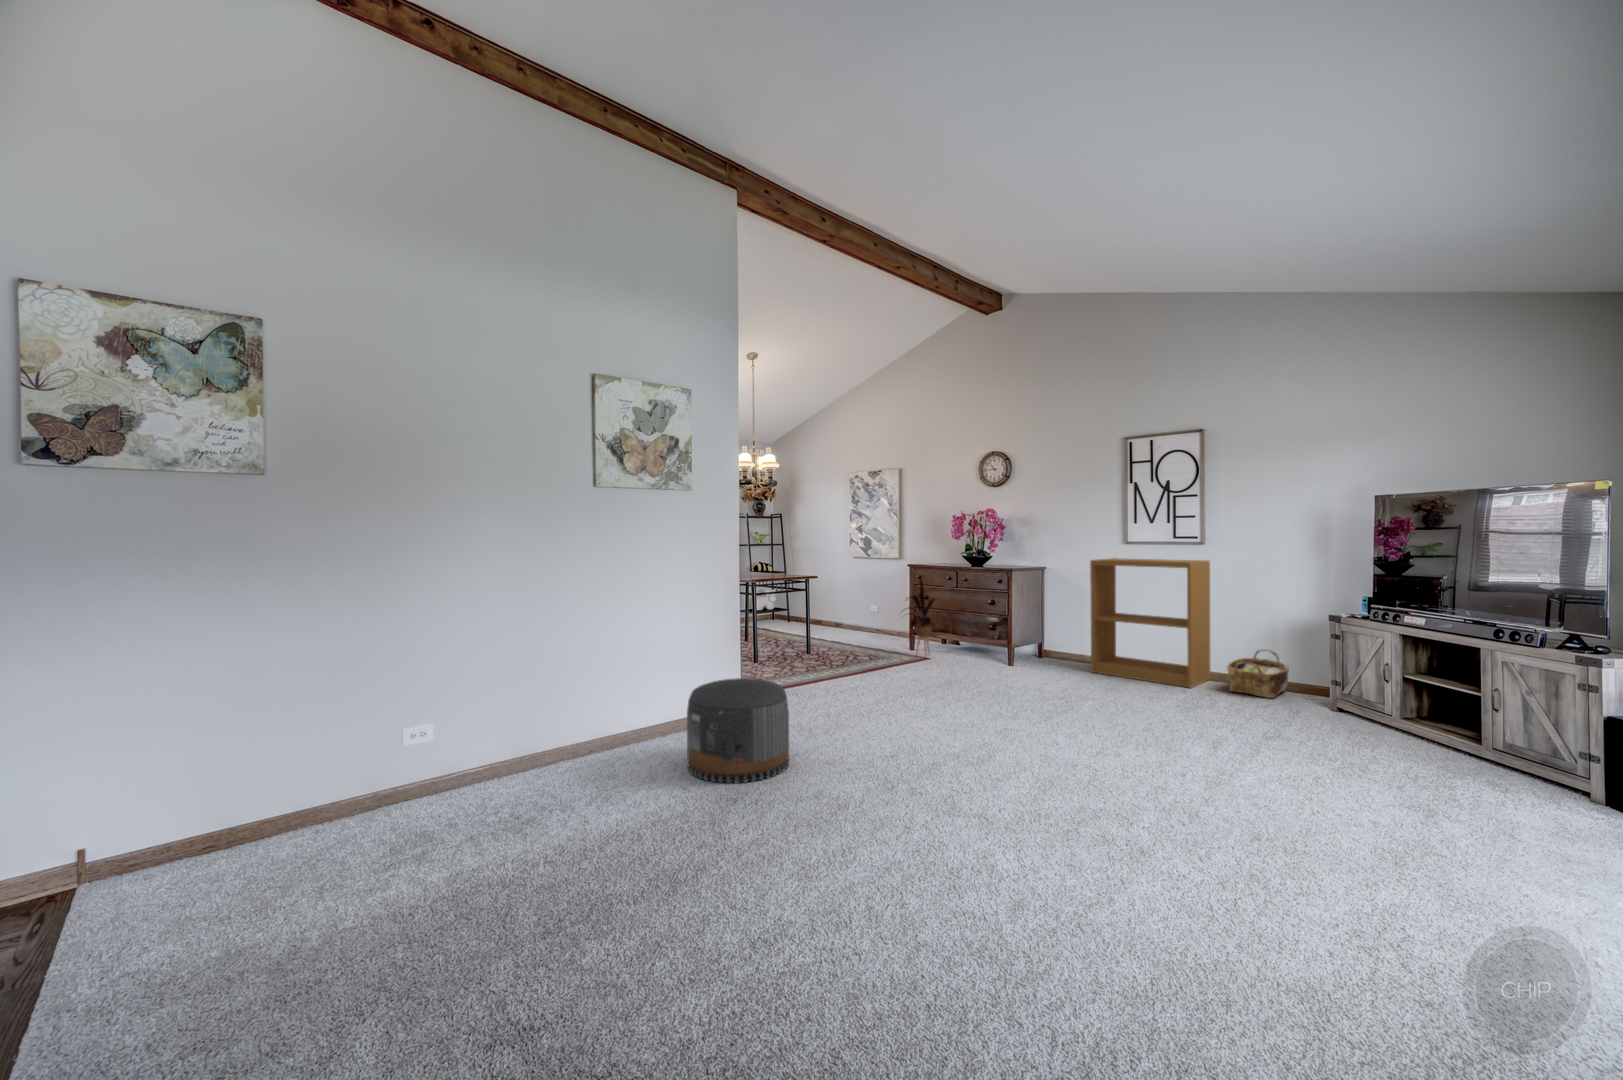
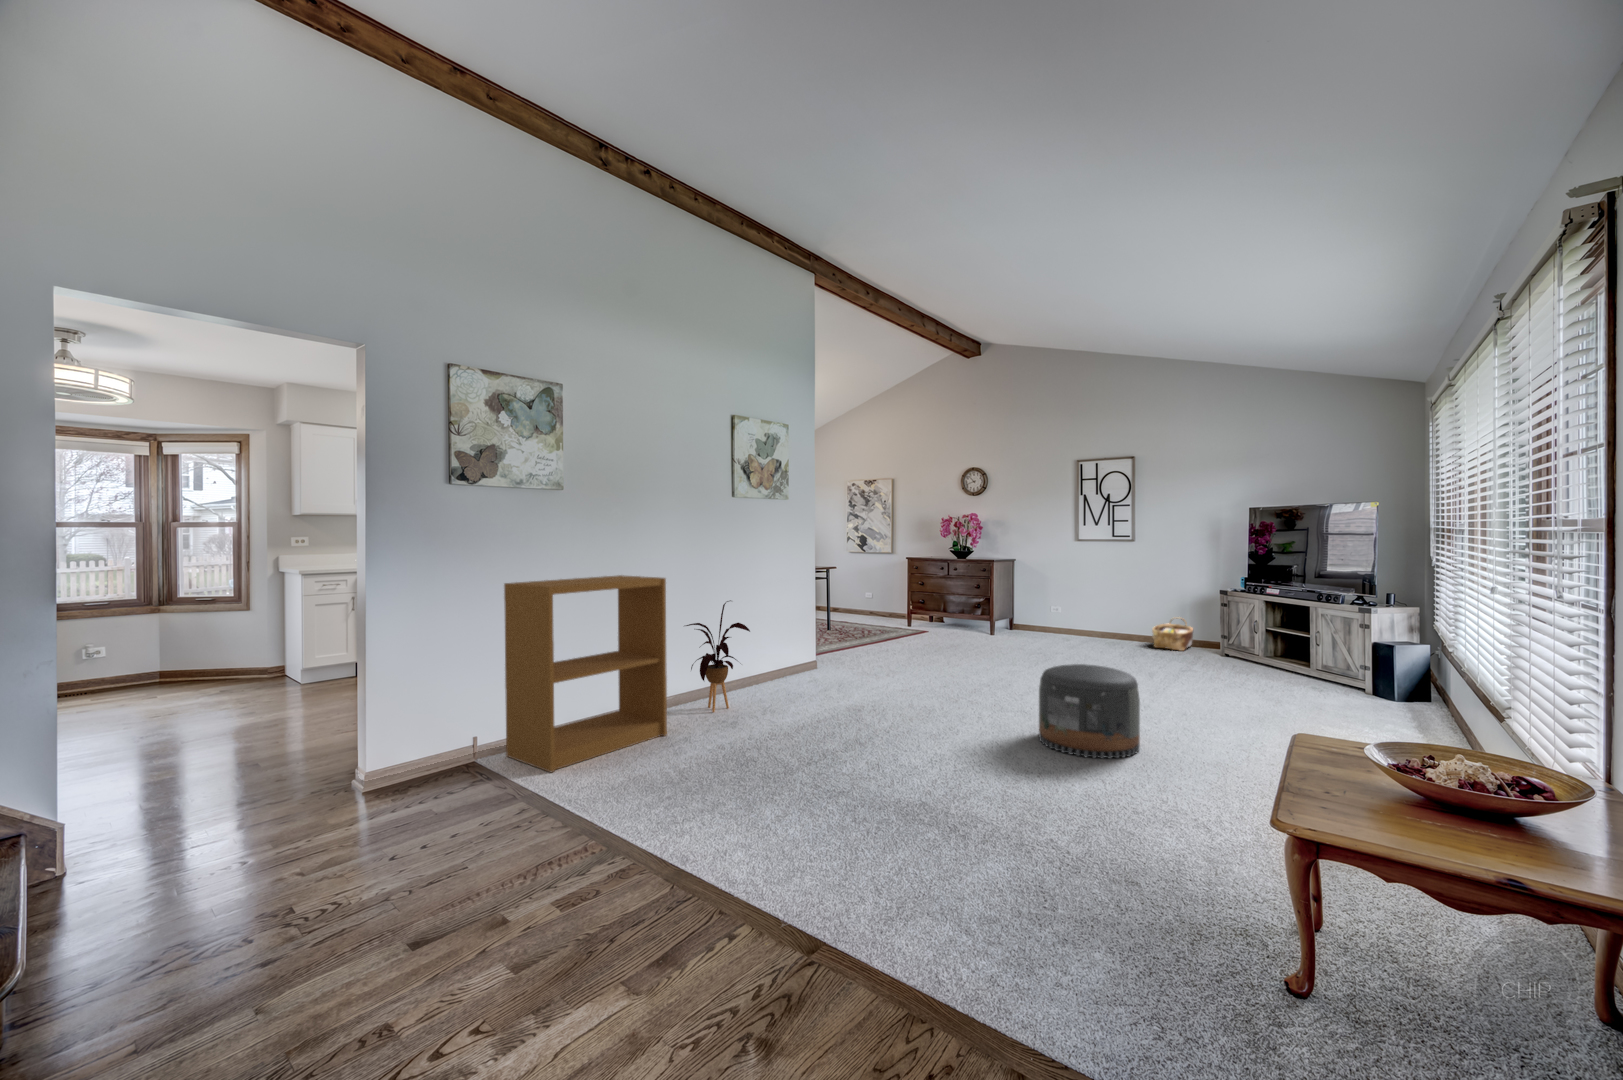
bookshelf: present [1090,558,1210,688] -> present [504,575,667,772]
house plant: present [908,580,936,656] -> present [686,600,750,712]
pouf: present [687,678,789,783] -> present [1039,664,1140,759]

